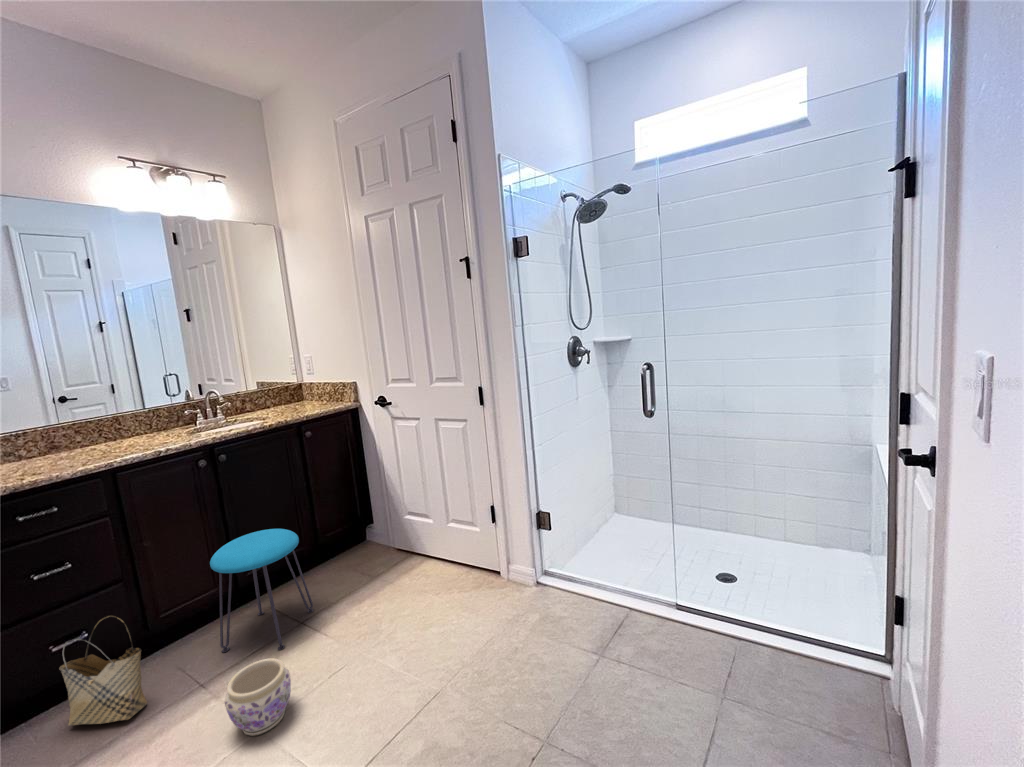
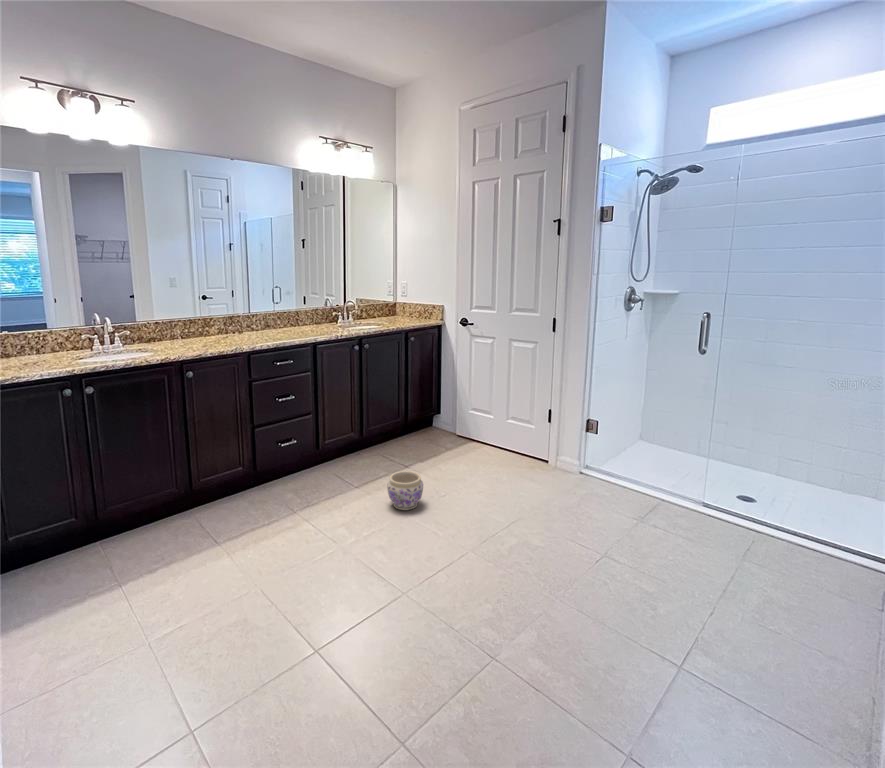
stool: present [210,529,314,652] -> none [358,400,413,477]
woven basket: present [59,616,147,726] -> none [283,431,328,493]

